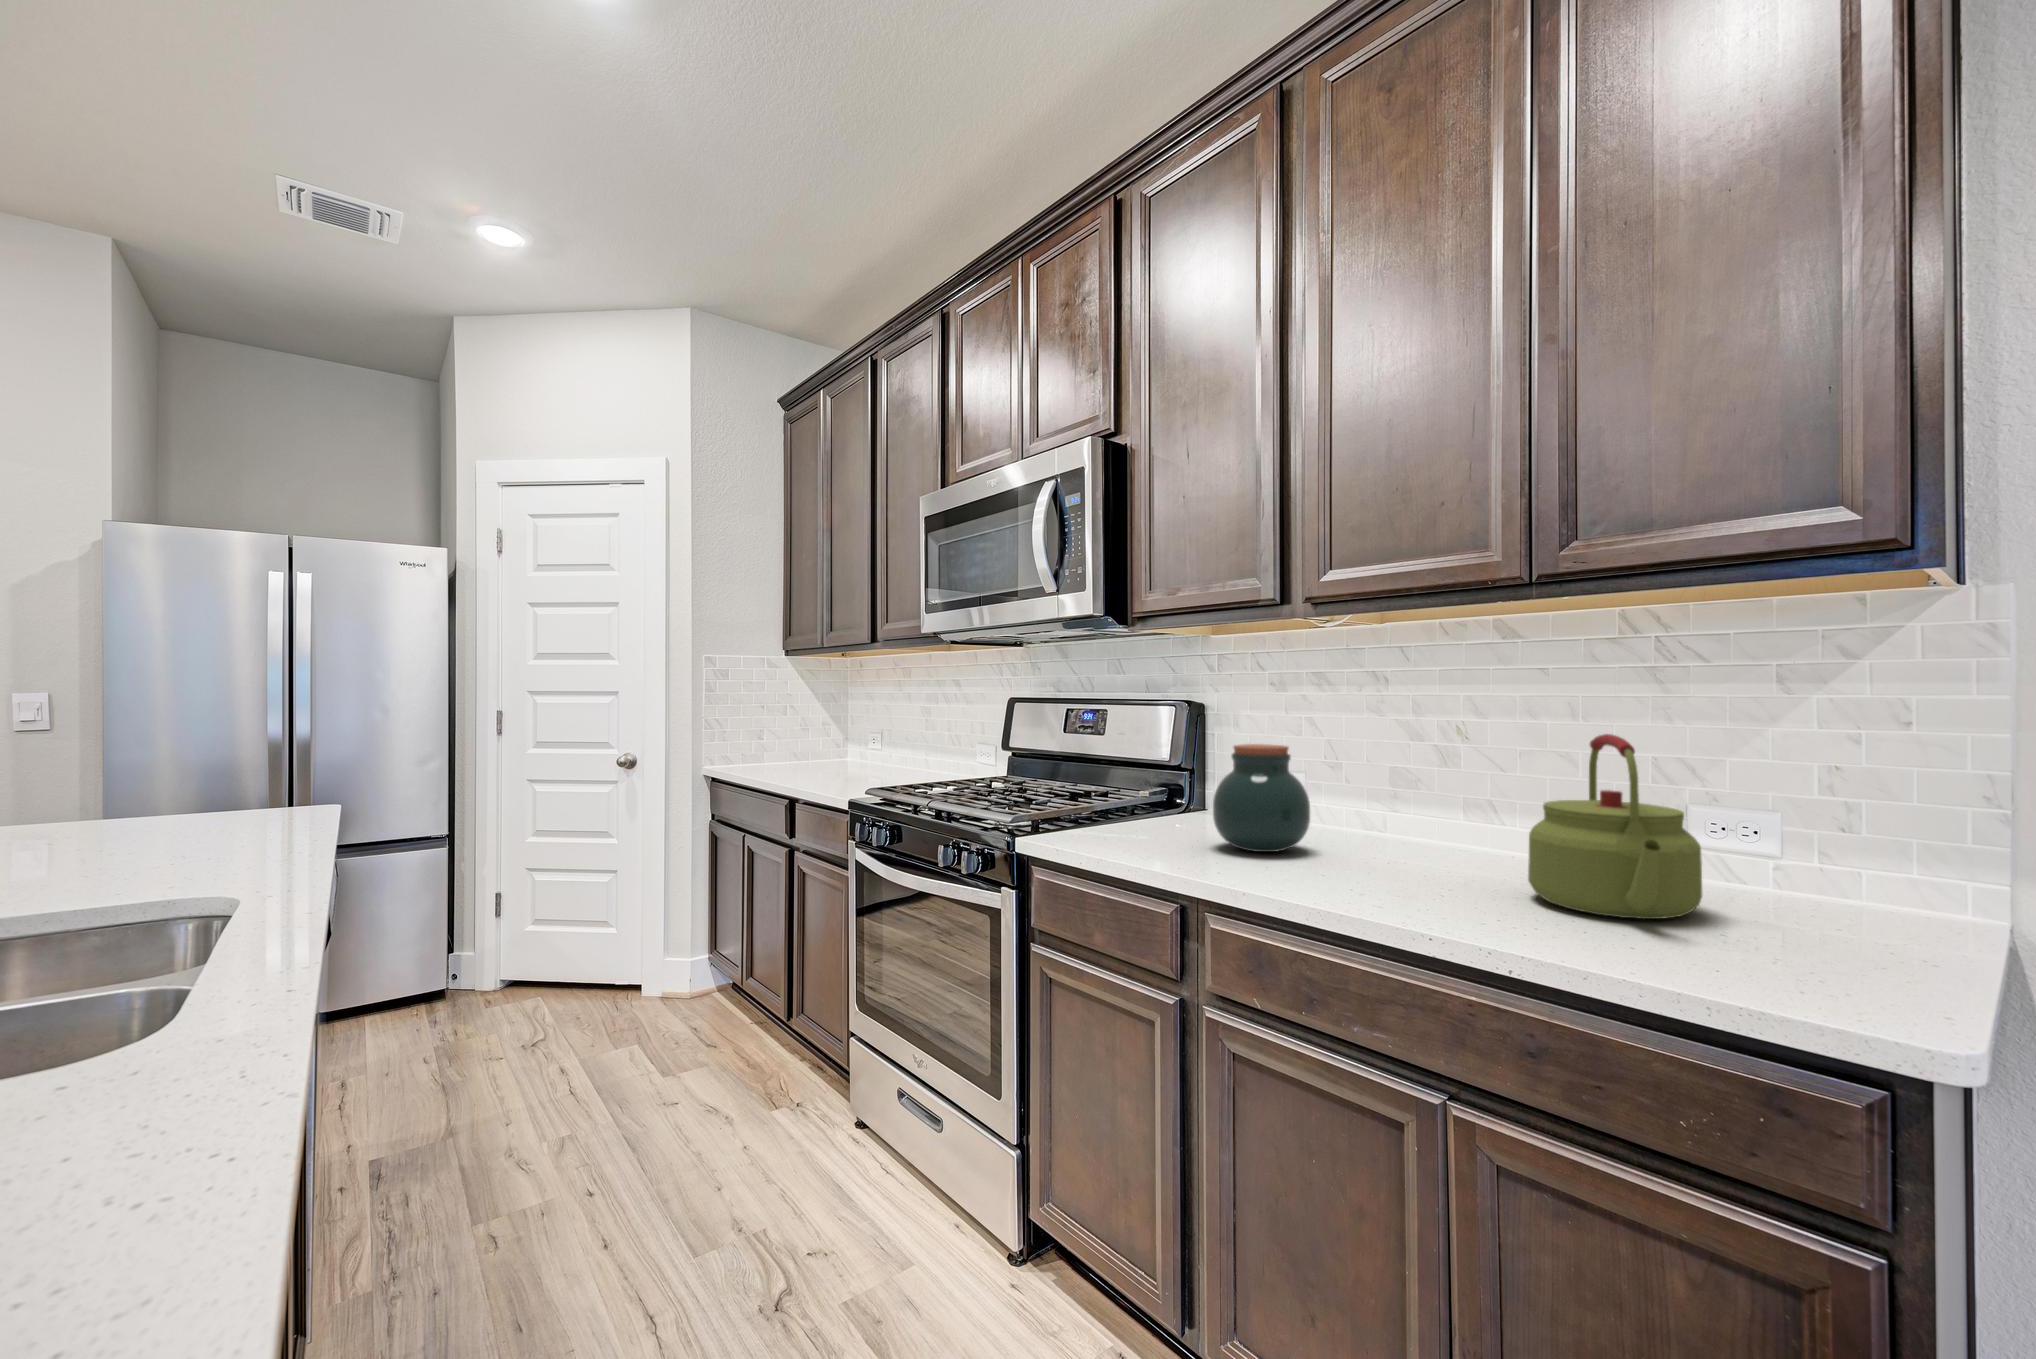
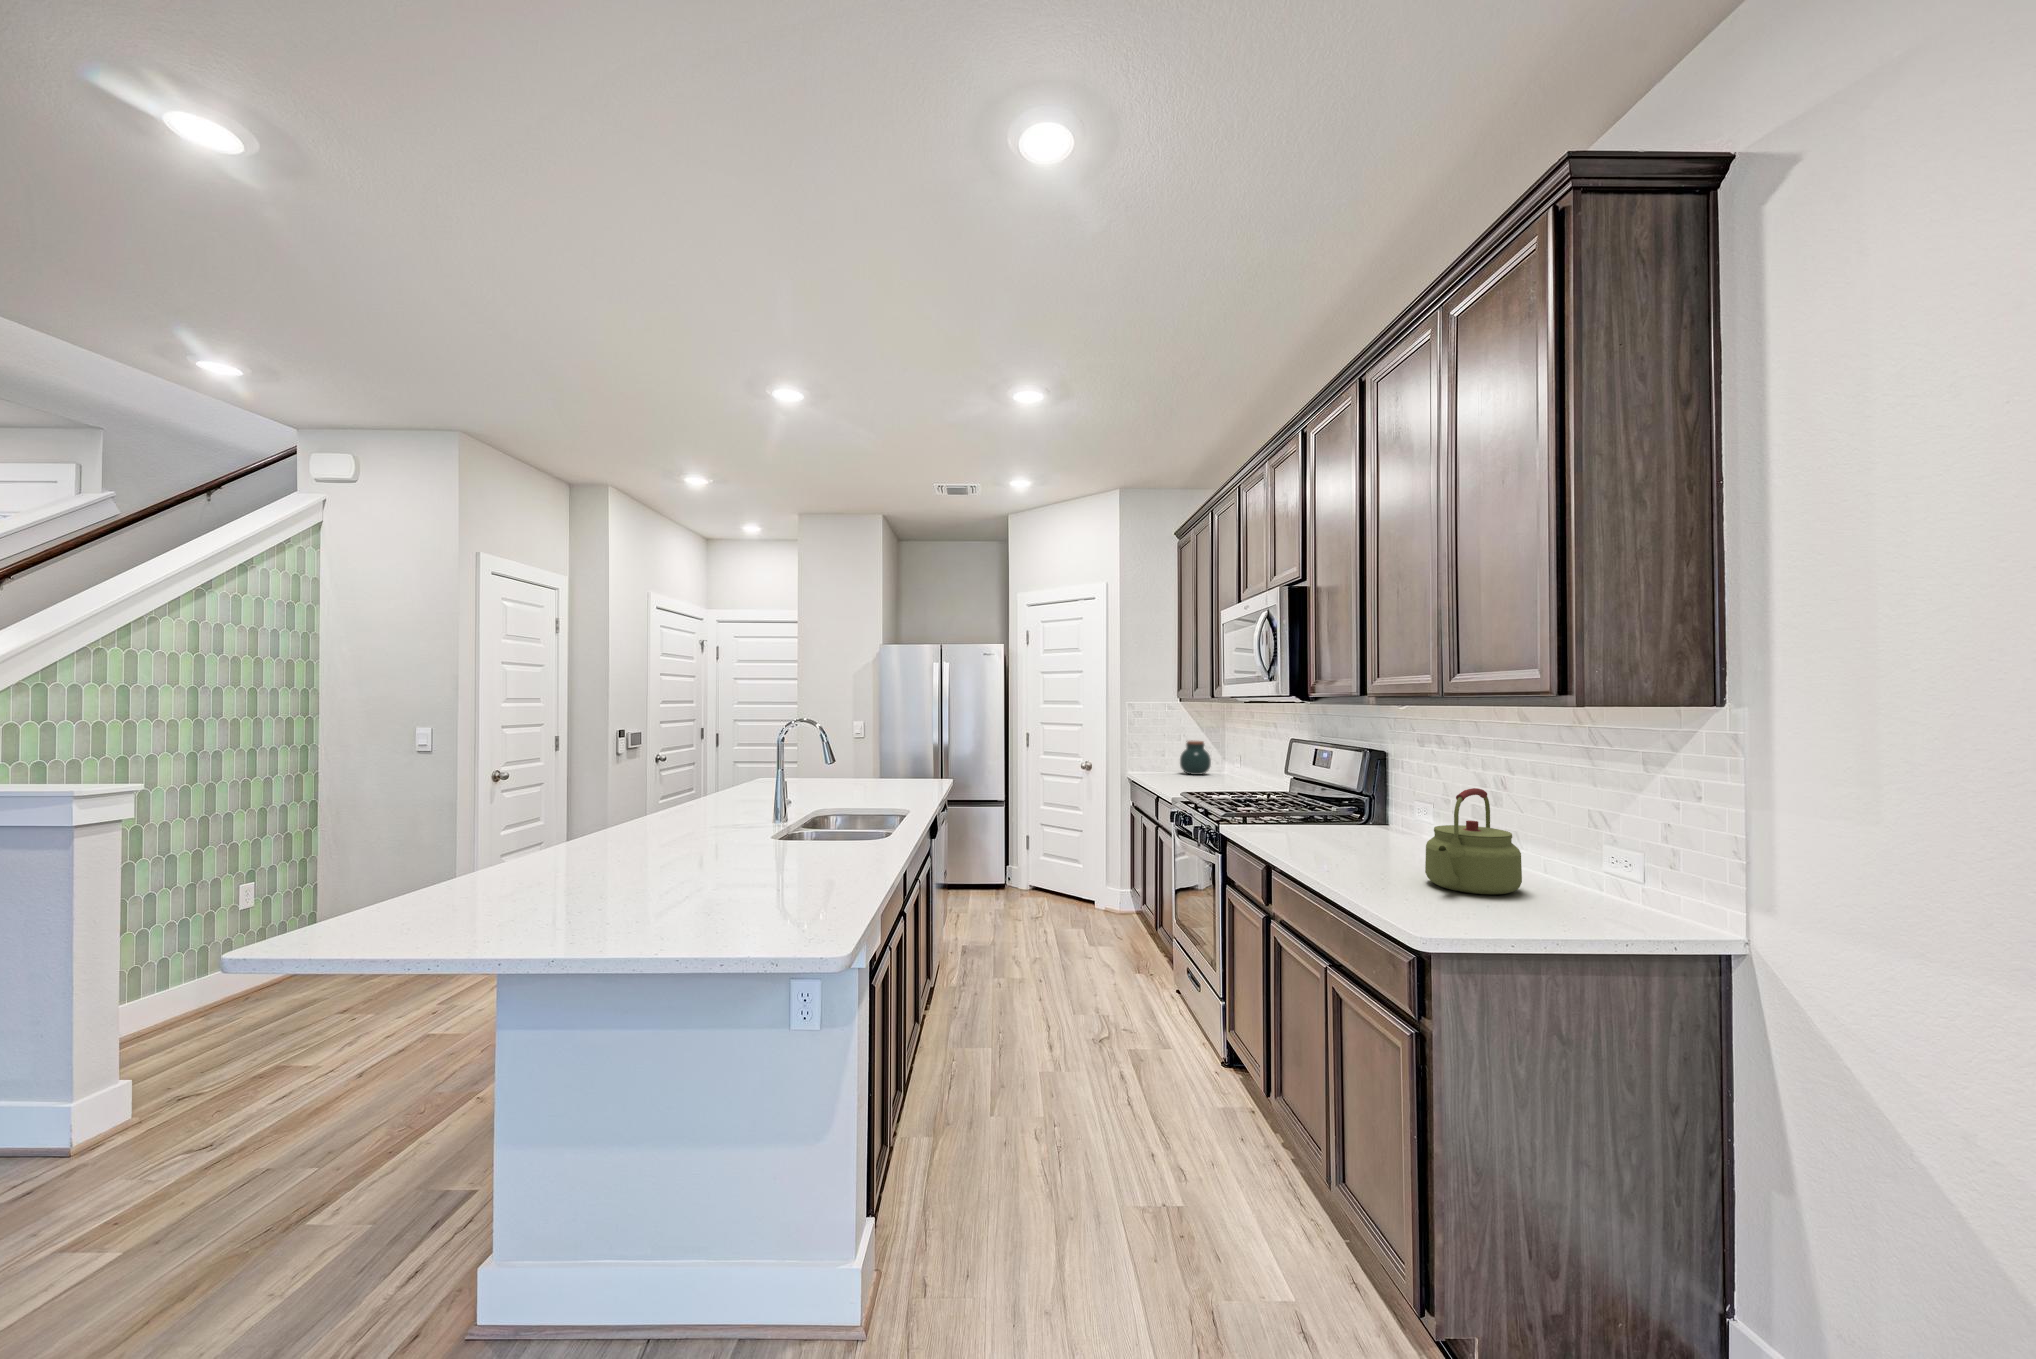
jar: present [1213,744,1310,852] -> present [1180,741,1211,775]

